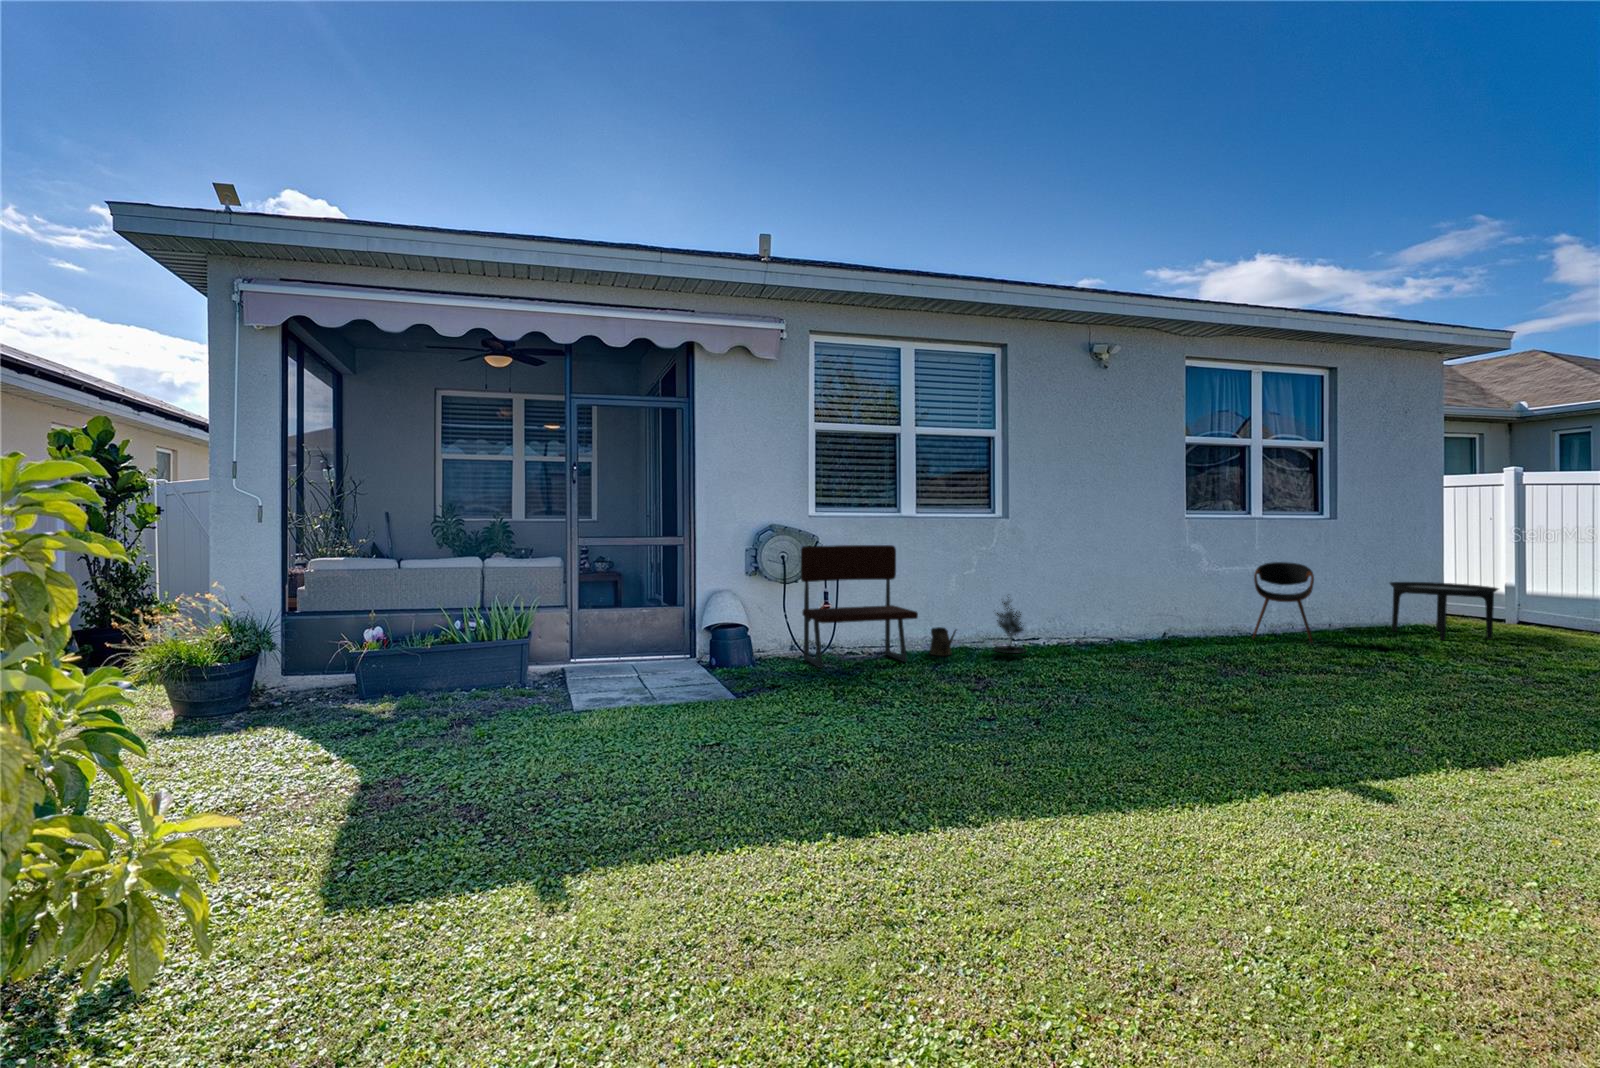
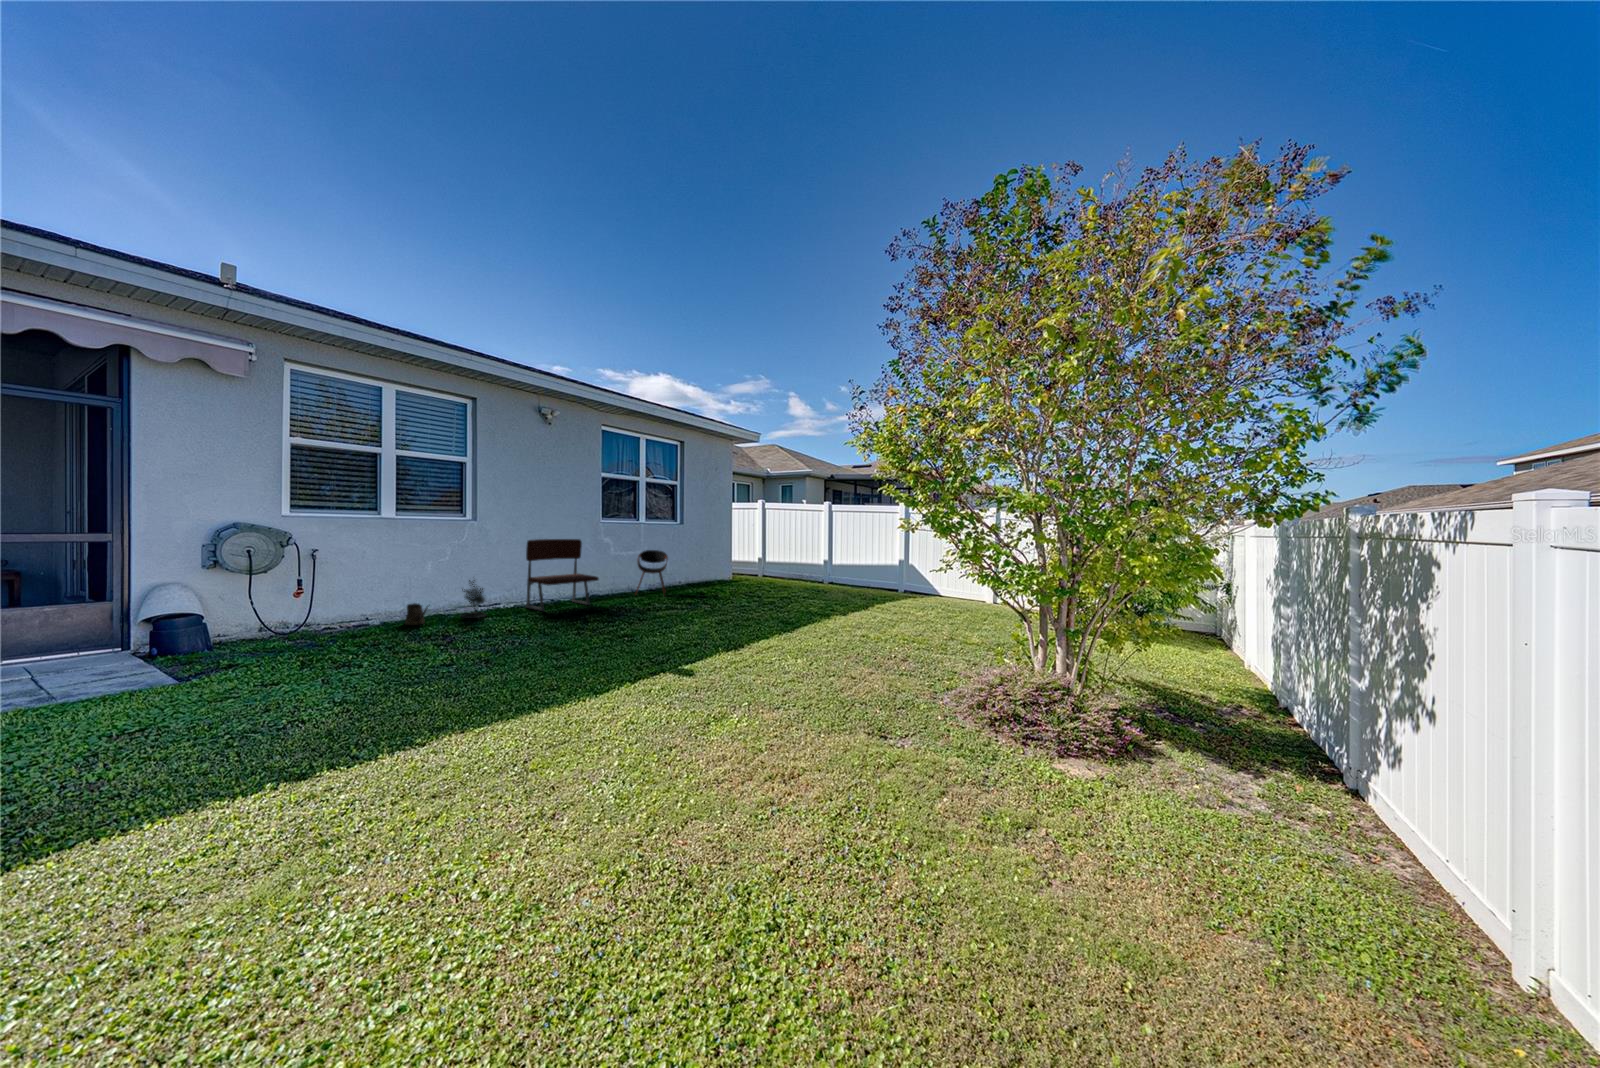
bench: present [801,545,918,668] -> present [526,539,599,611]
round table: present [1390,582,1498,640] -> none [705,559,749,590]

